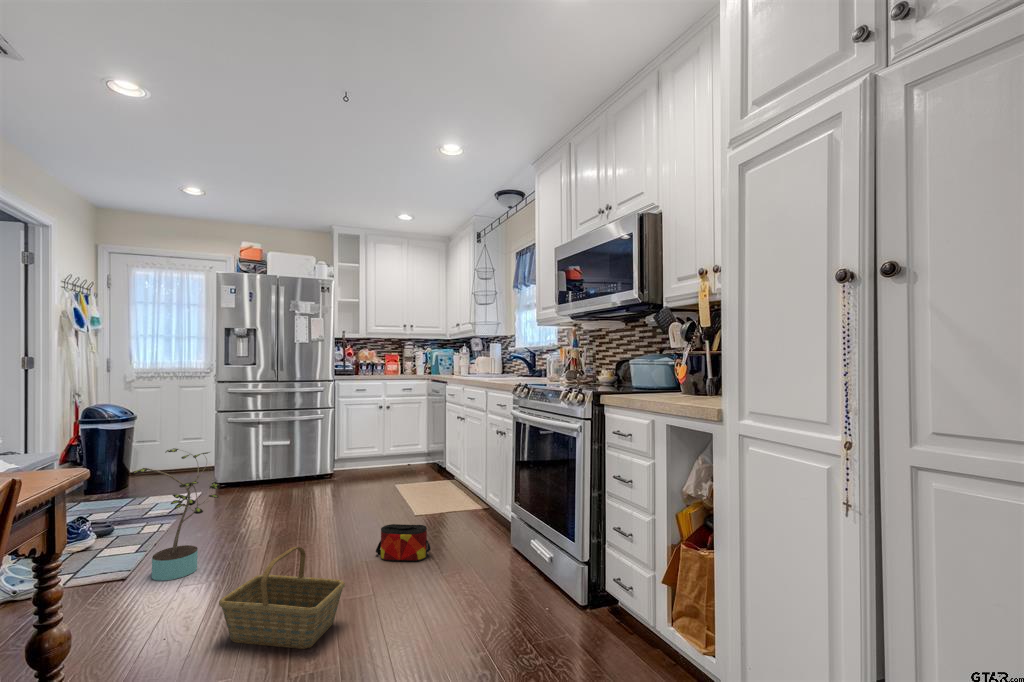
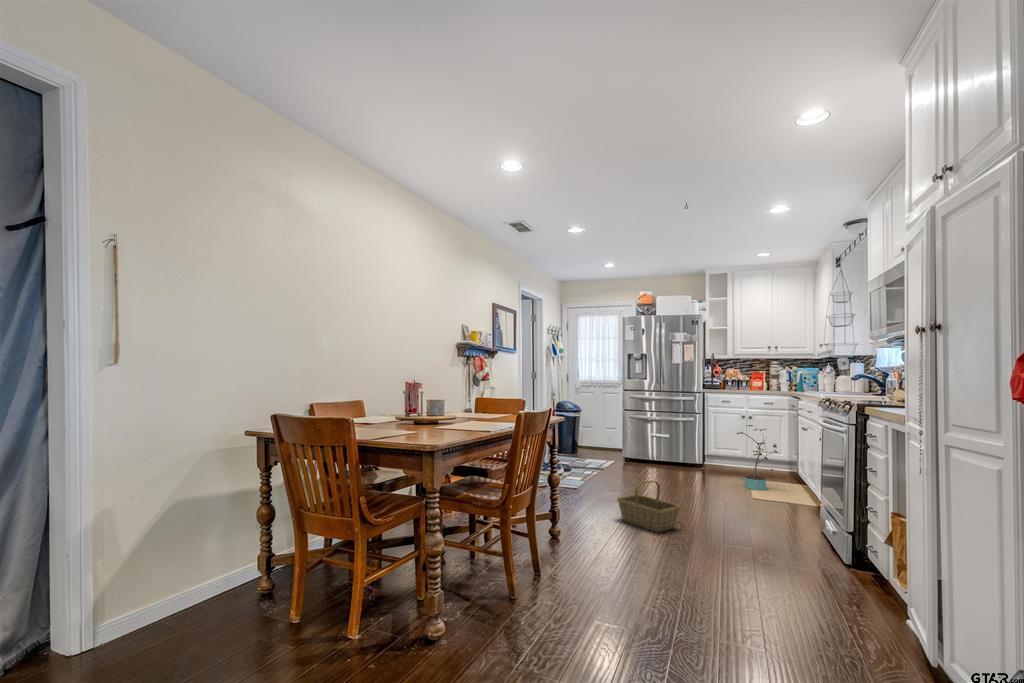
potted plant: present [133,448,220,581] -> present [737,425,778,490]
bag: present [376,524,431,562] -> none [713,491,752,519]

